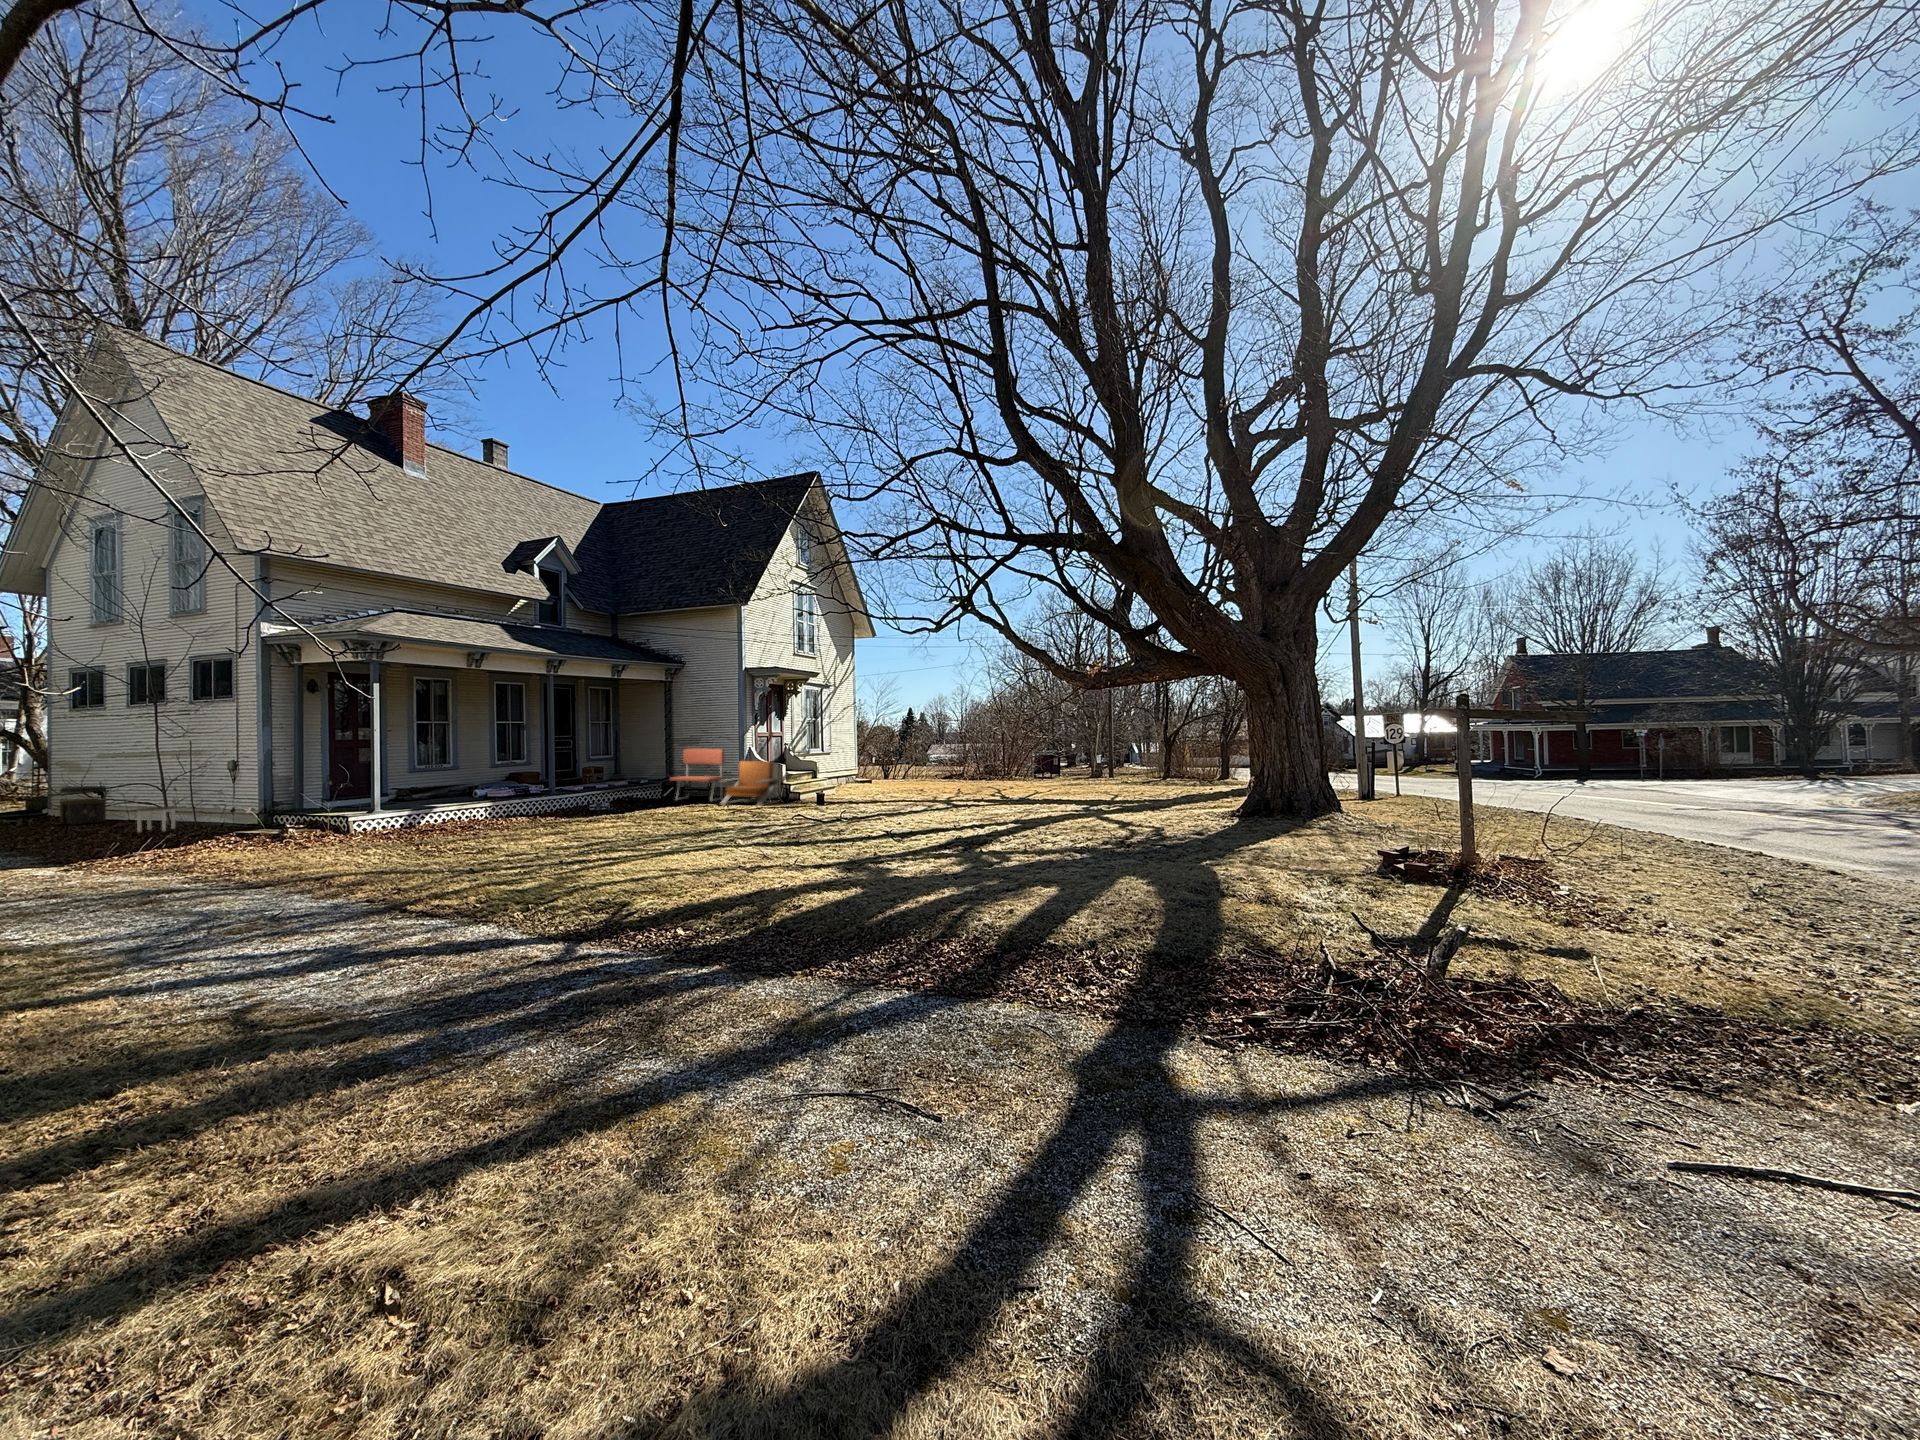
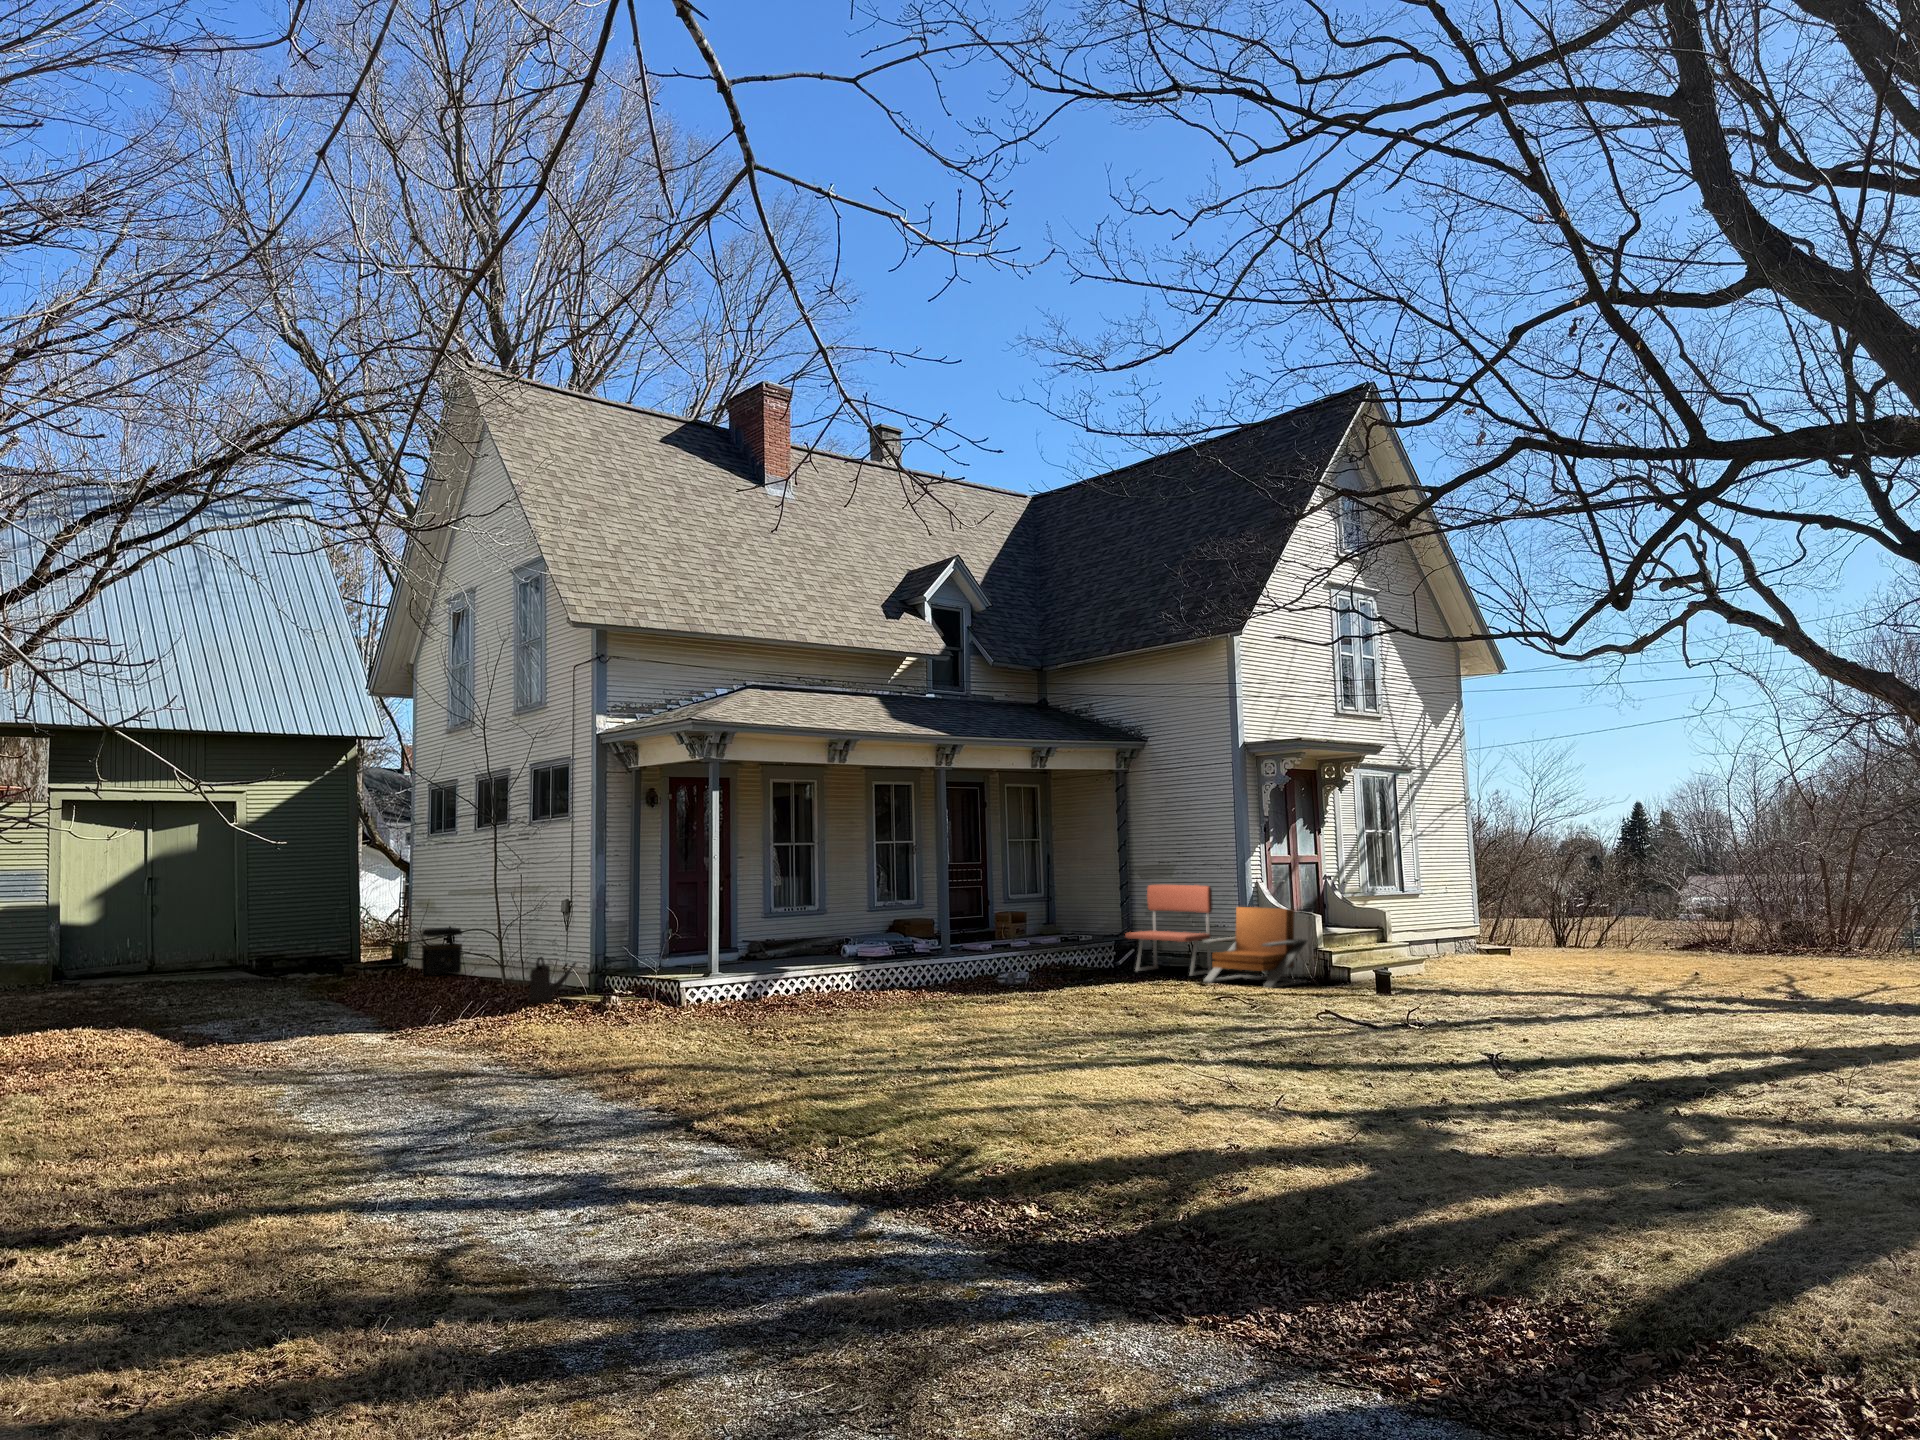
watering can: none [189,805,243,840] -> present [528,957,576,1003]
round table: present [137,806,176,832] -> none [480,957,519,989]

